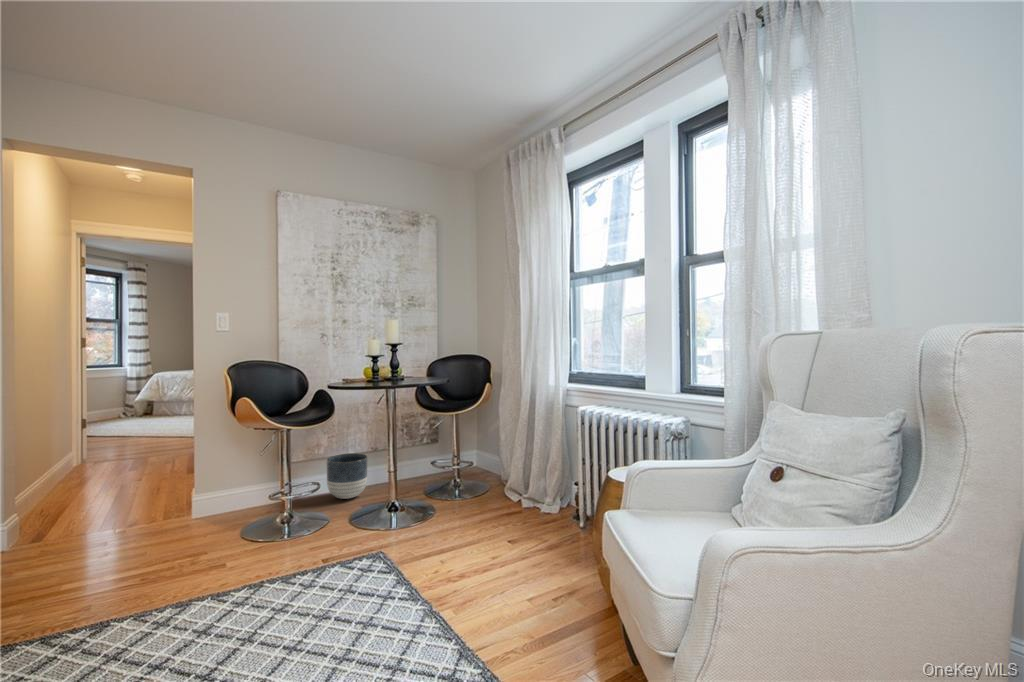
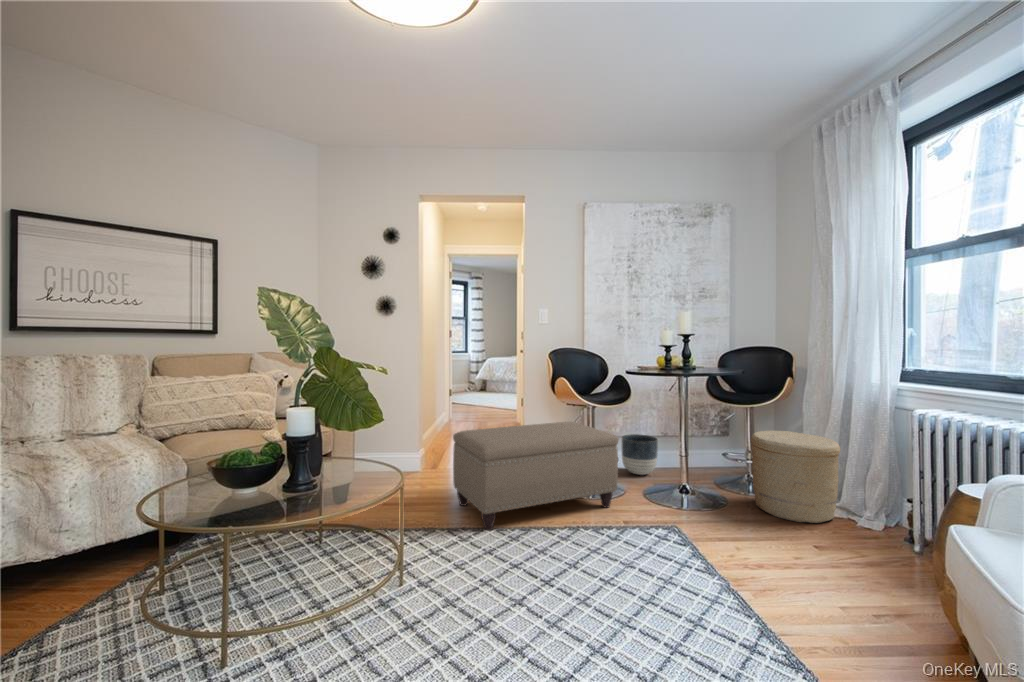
woven basket: none [456,434,528,519] -> present [751,430,840,523]
ottoman: none [57,450,318,626] -> present [453,422,619,530]

